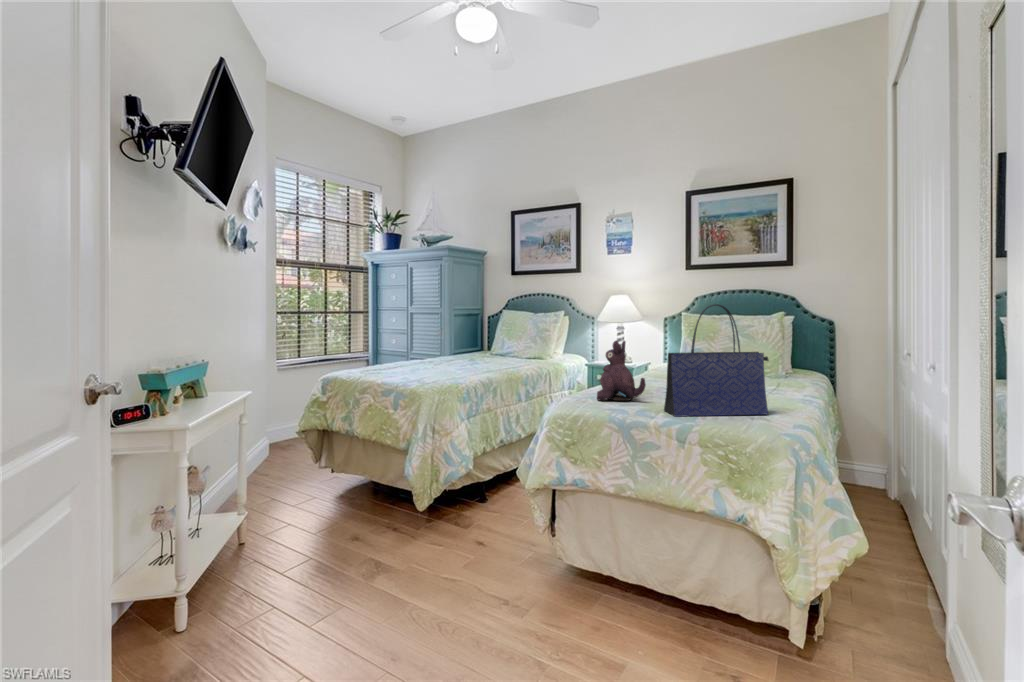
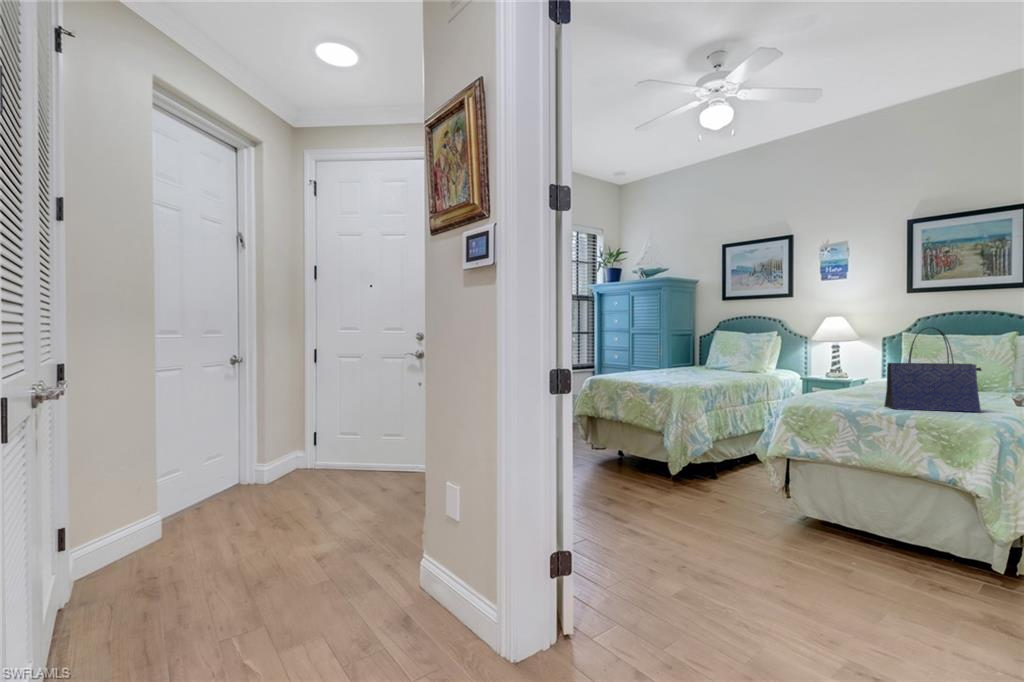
plush toy: present [597,341,646,401] -> none [824,354,868,400]

